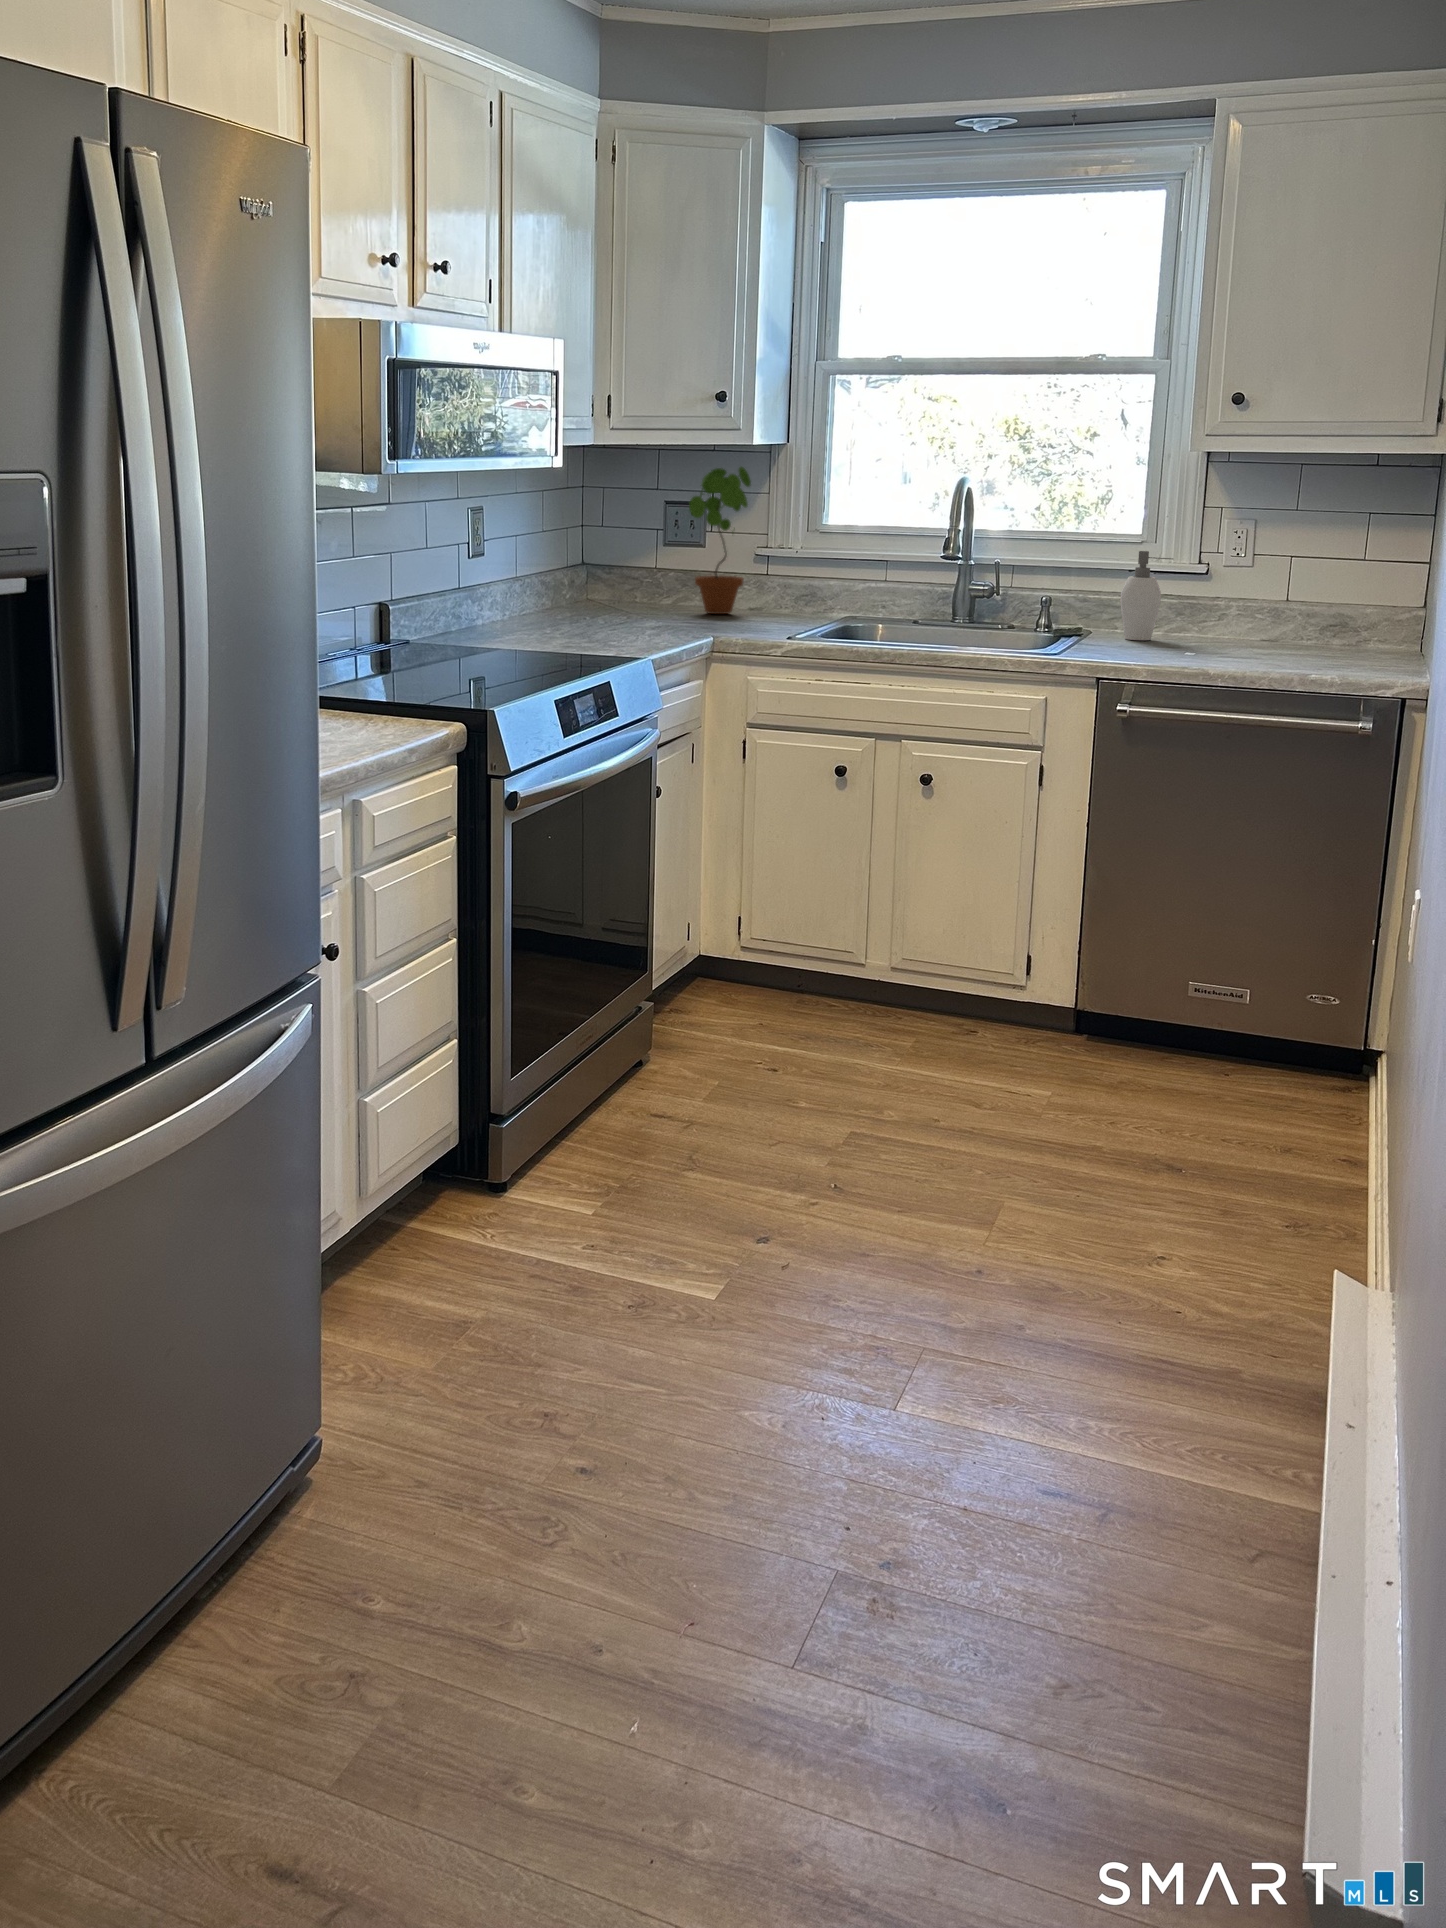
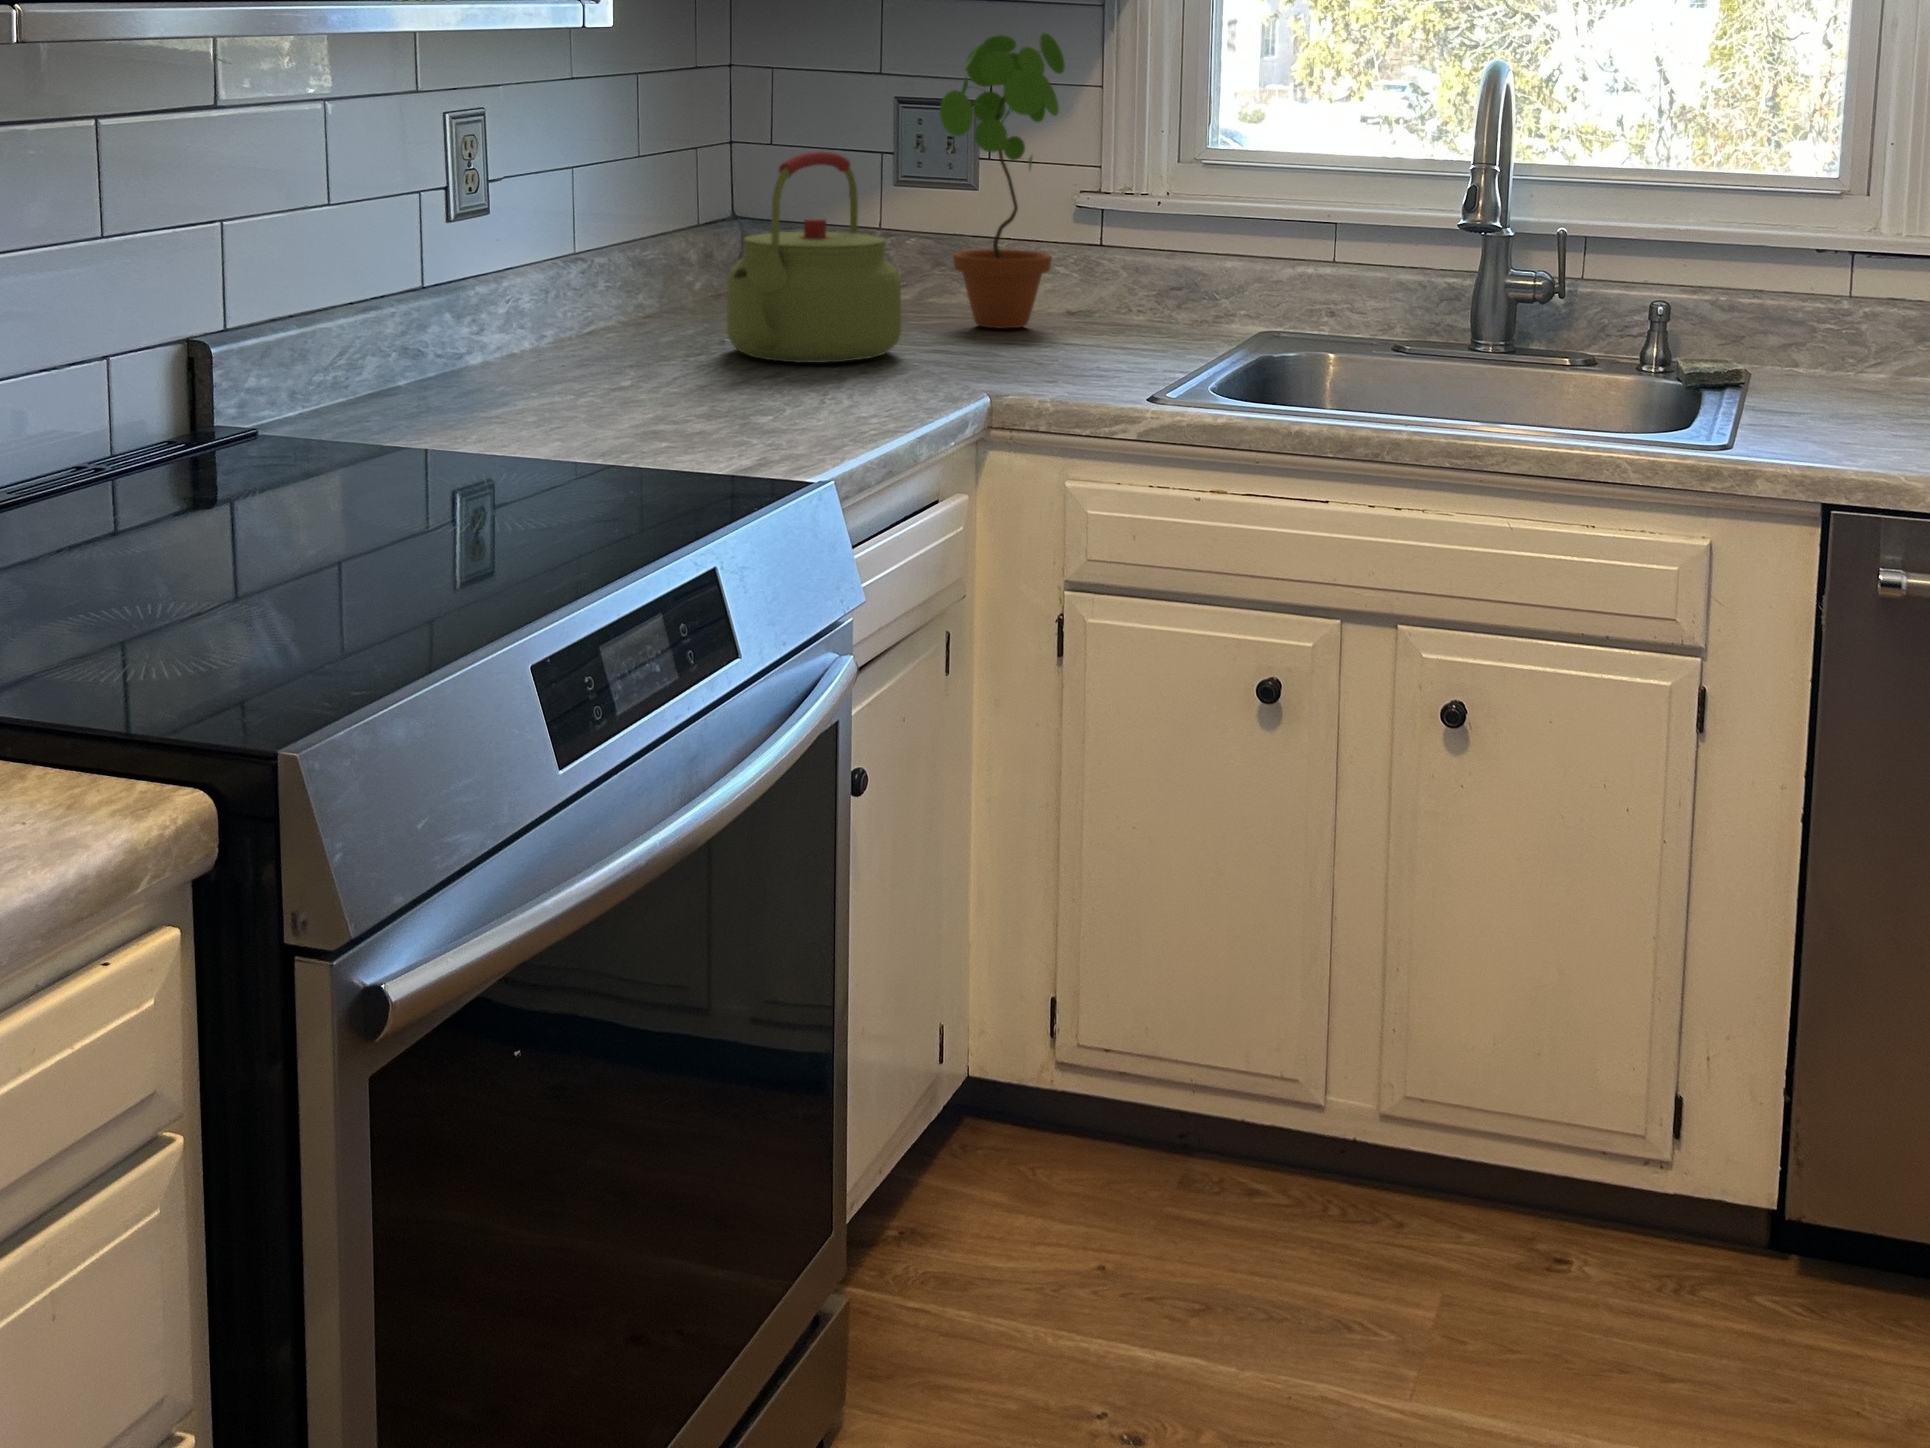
kettle: none [589,525,671,625] -> present [727,151,901,362]
soap dispenser: present [1120,551,1173,640] -> none [1811,213,1922,393]

